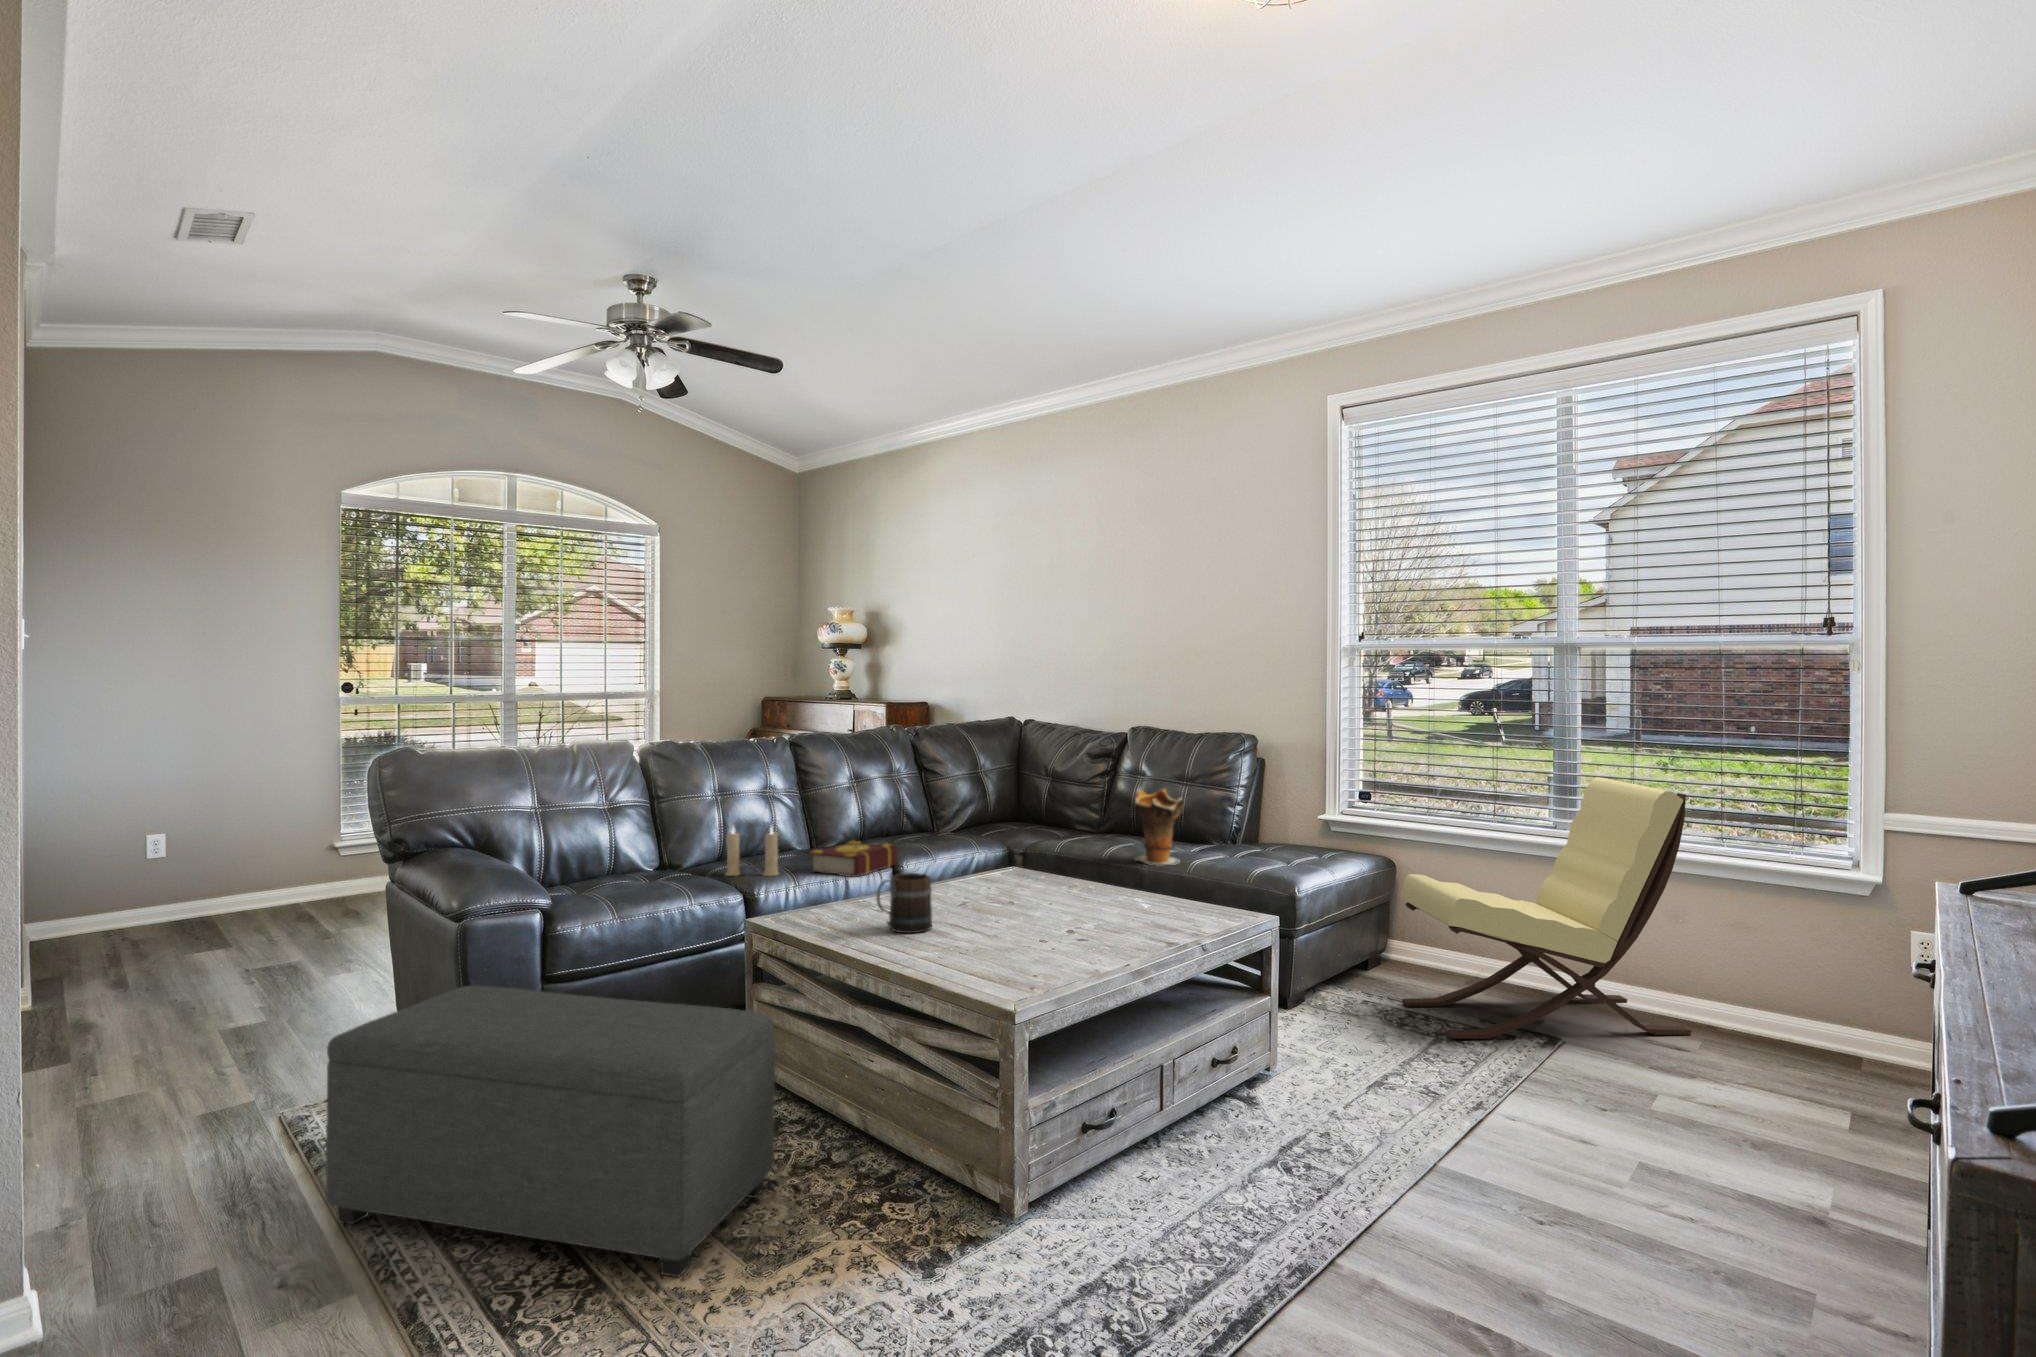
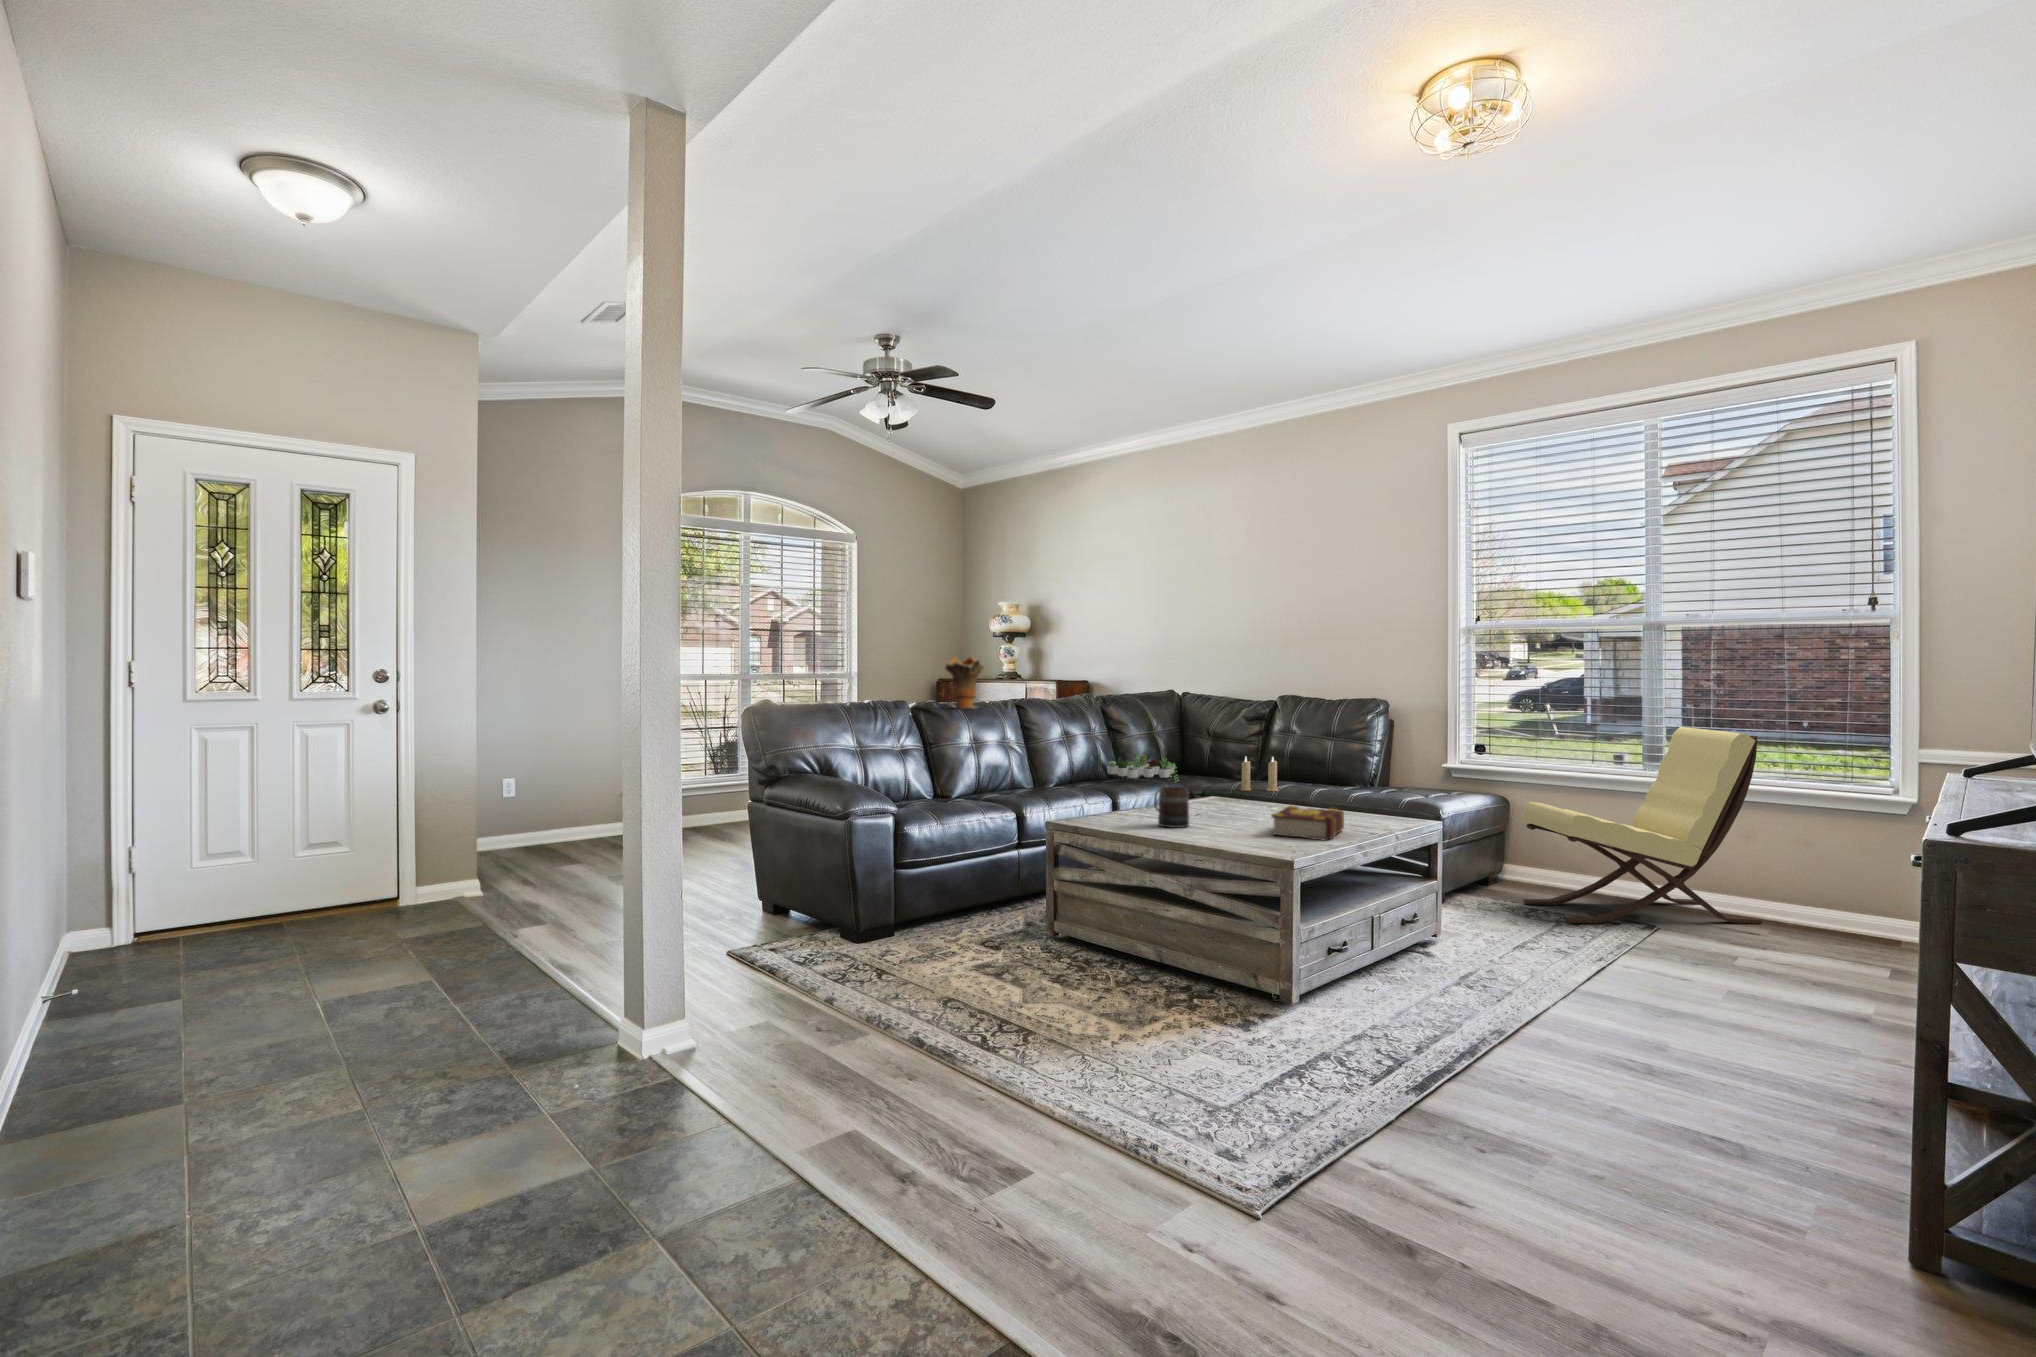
decorative vase: present [1133,789,1183,865] -> present [946,657,984,709]
succulent plant: none [912,798,1000,838] -> present [1107,753,1179,783]
candle: present [725,827,779,876] -> present [1240,757,1278,791]
book: present [811,841,898,877] -> present [1271,805,1344,840]
ottoman: present [326,986,775,1277] -> none [828,855,1111,1028]

